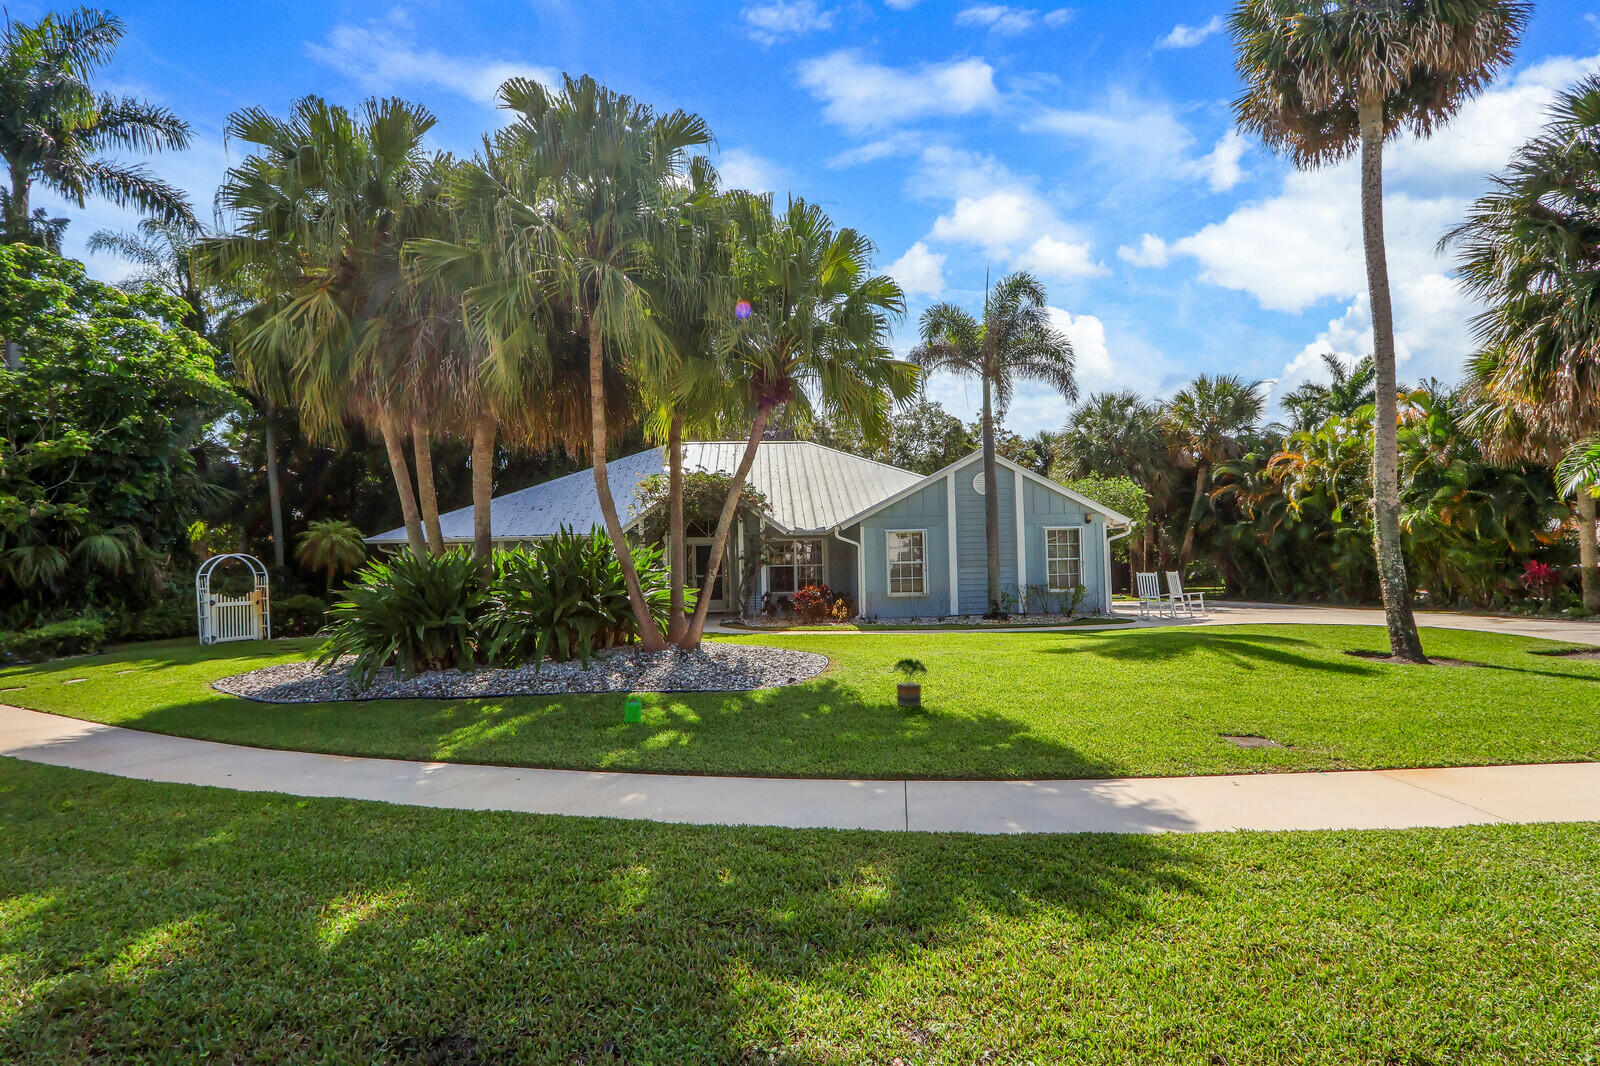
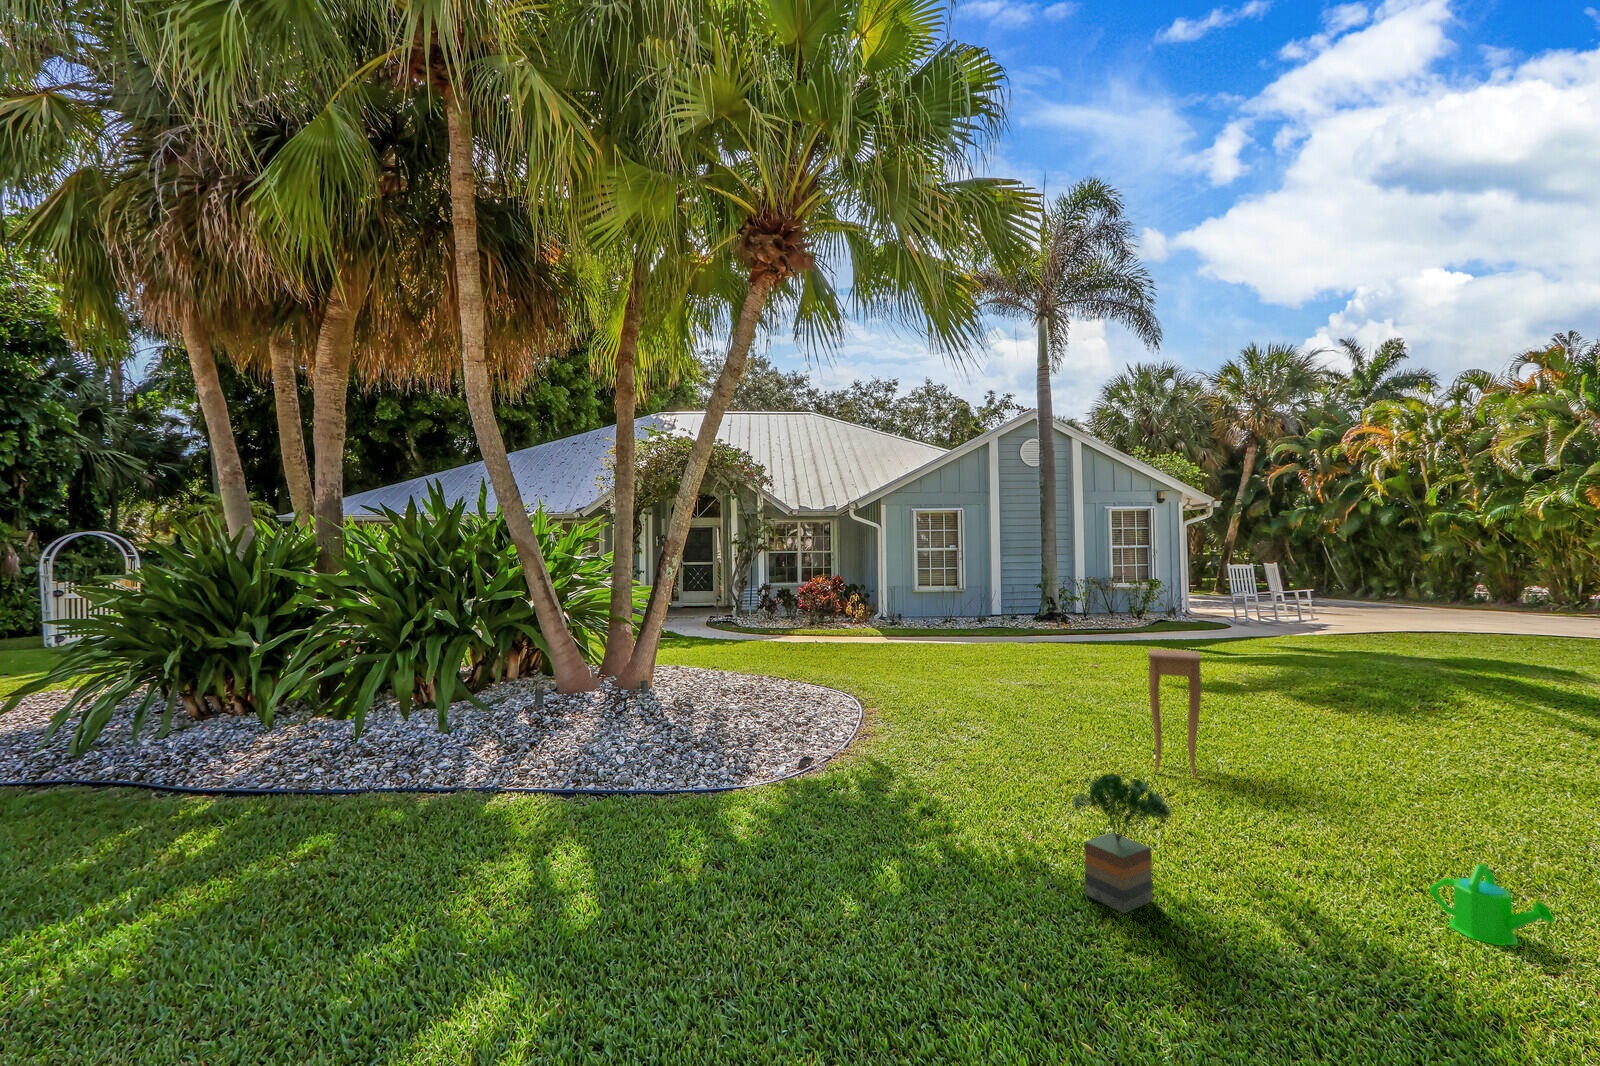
side table: none [962,619,990,681] -> present [1148,649,1201,779]
watering can: present [624,695,642,722] -> present [1430,864,1554,946]

